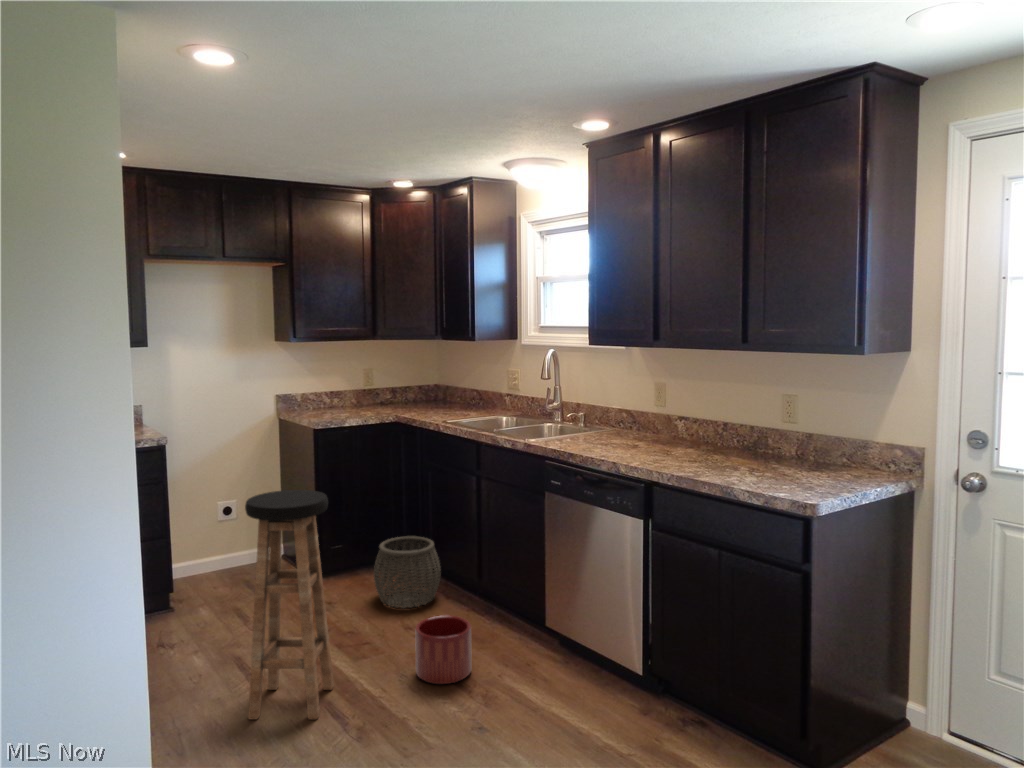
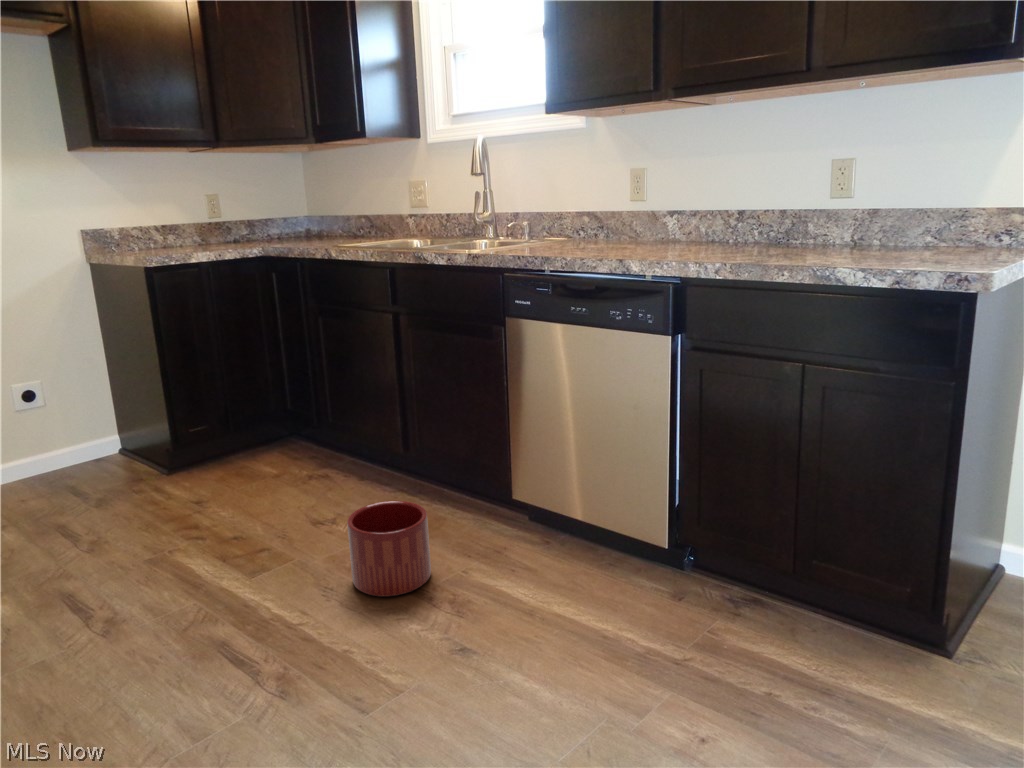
bar stool: present [245,490,334,719] -> none [47,333,235,696]
woven basket: present [374,536,441,608] -> none [260,404,353,500]

